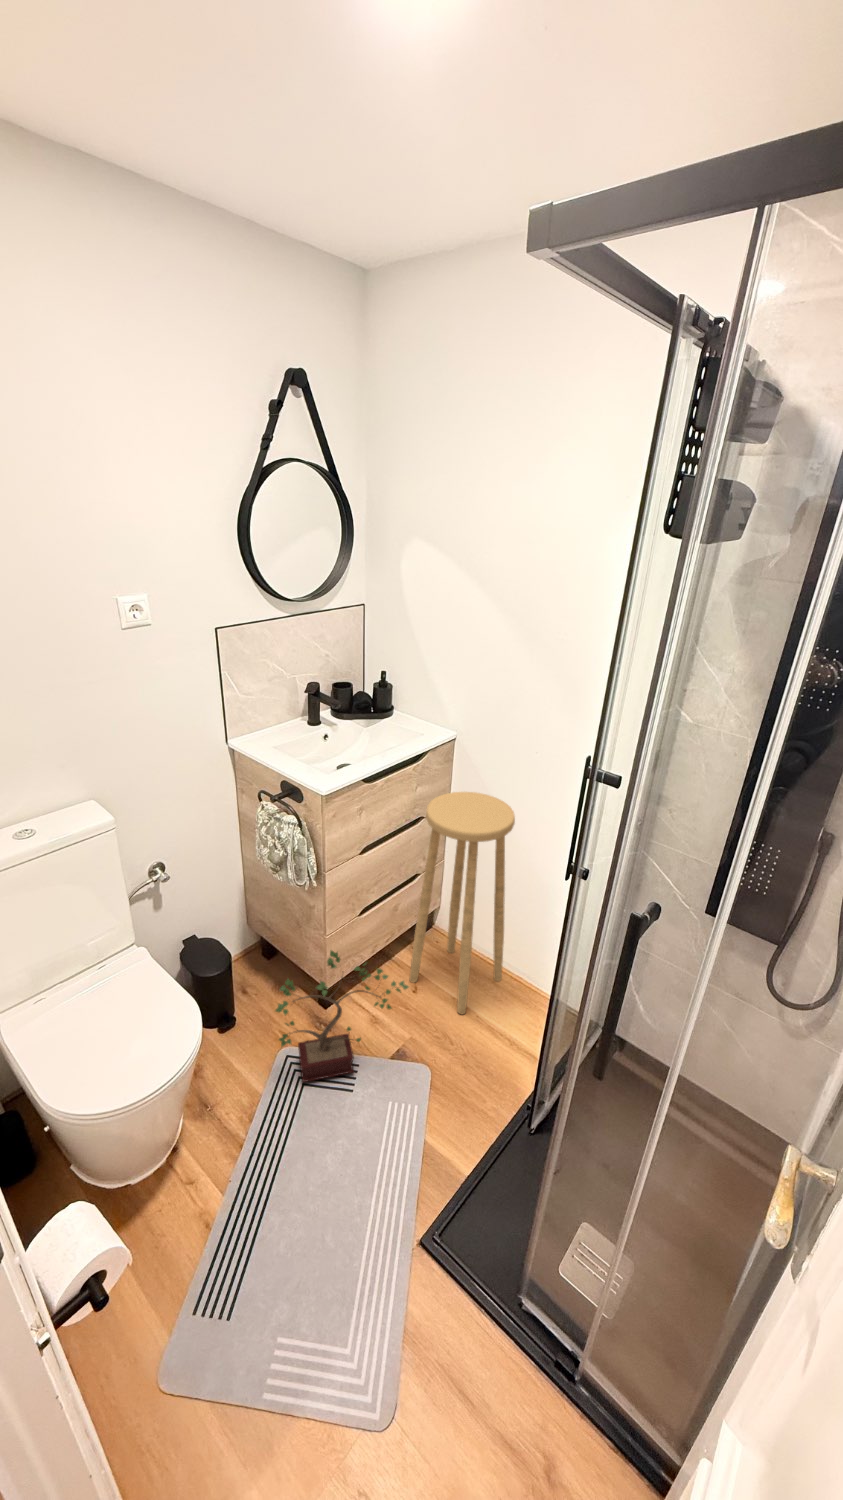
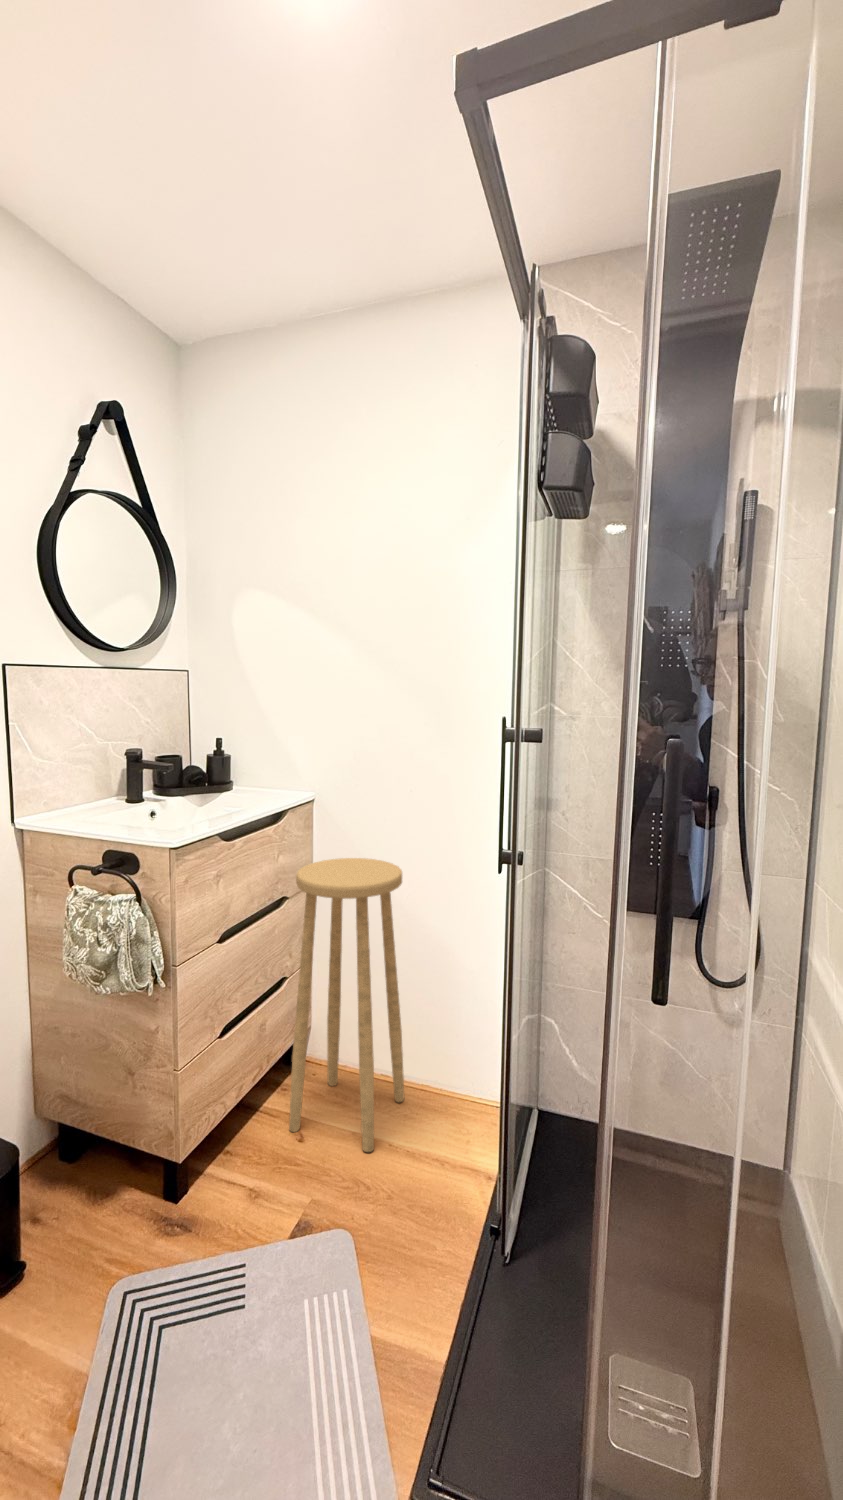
potted plant: present [276,951,409,1082] -> none [112,1071,316,1318]

